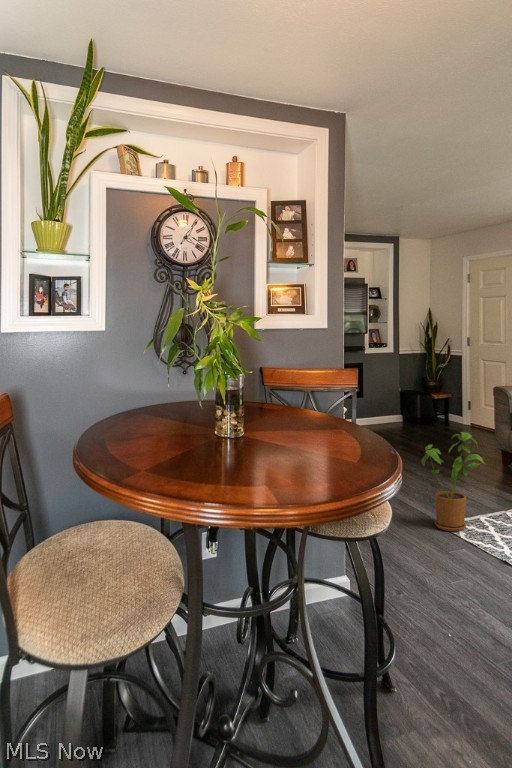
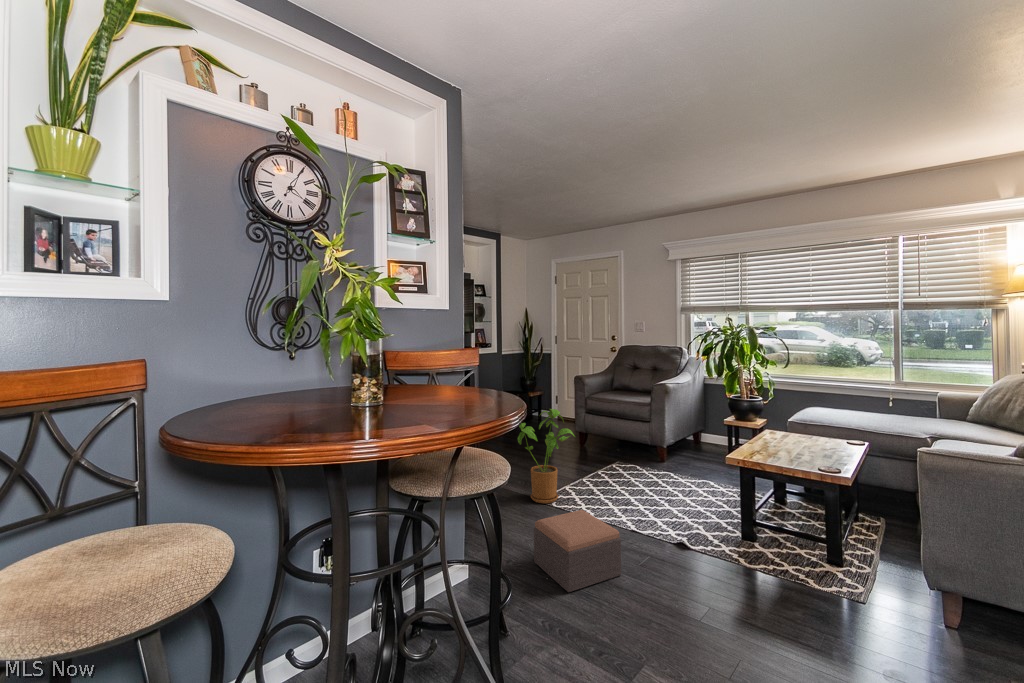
footstool: none [406,536,493,607] -> present [534,510,621,592]

